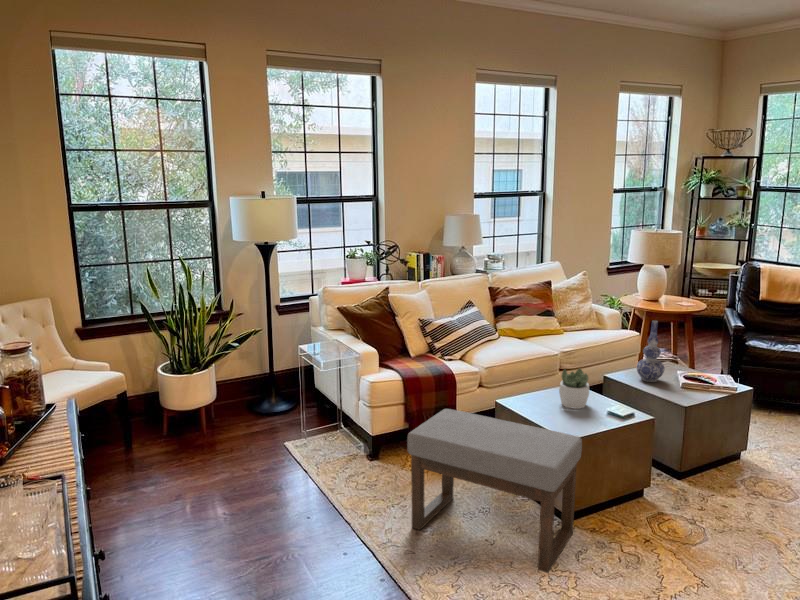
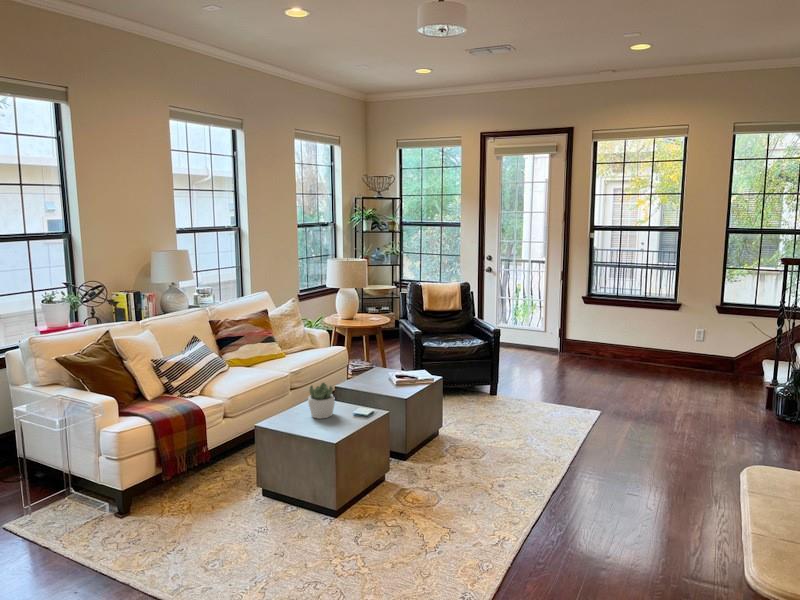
vase: present [637,321,664,382] -> none [359,334,380,386]
ottoman: present [407,409,582,573] -> none [188,440,347,565]

